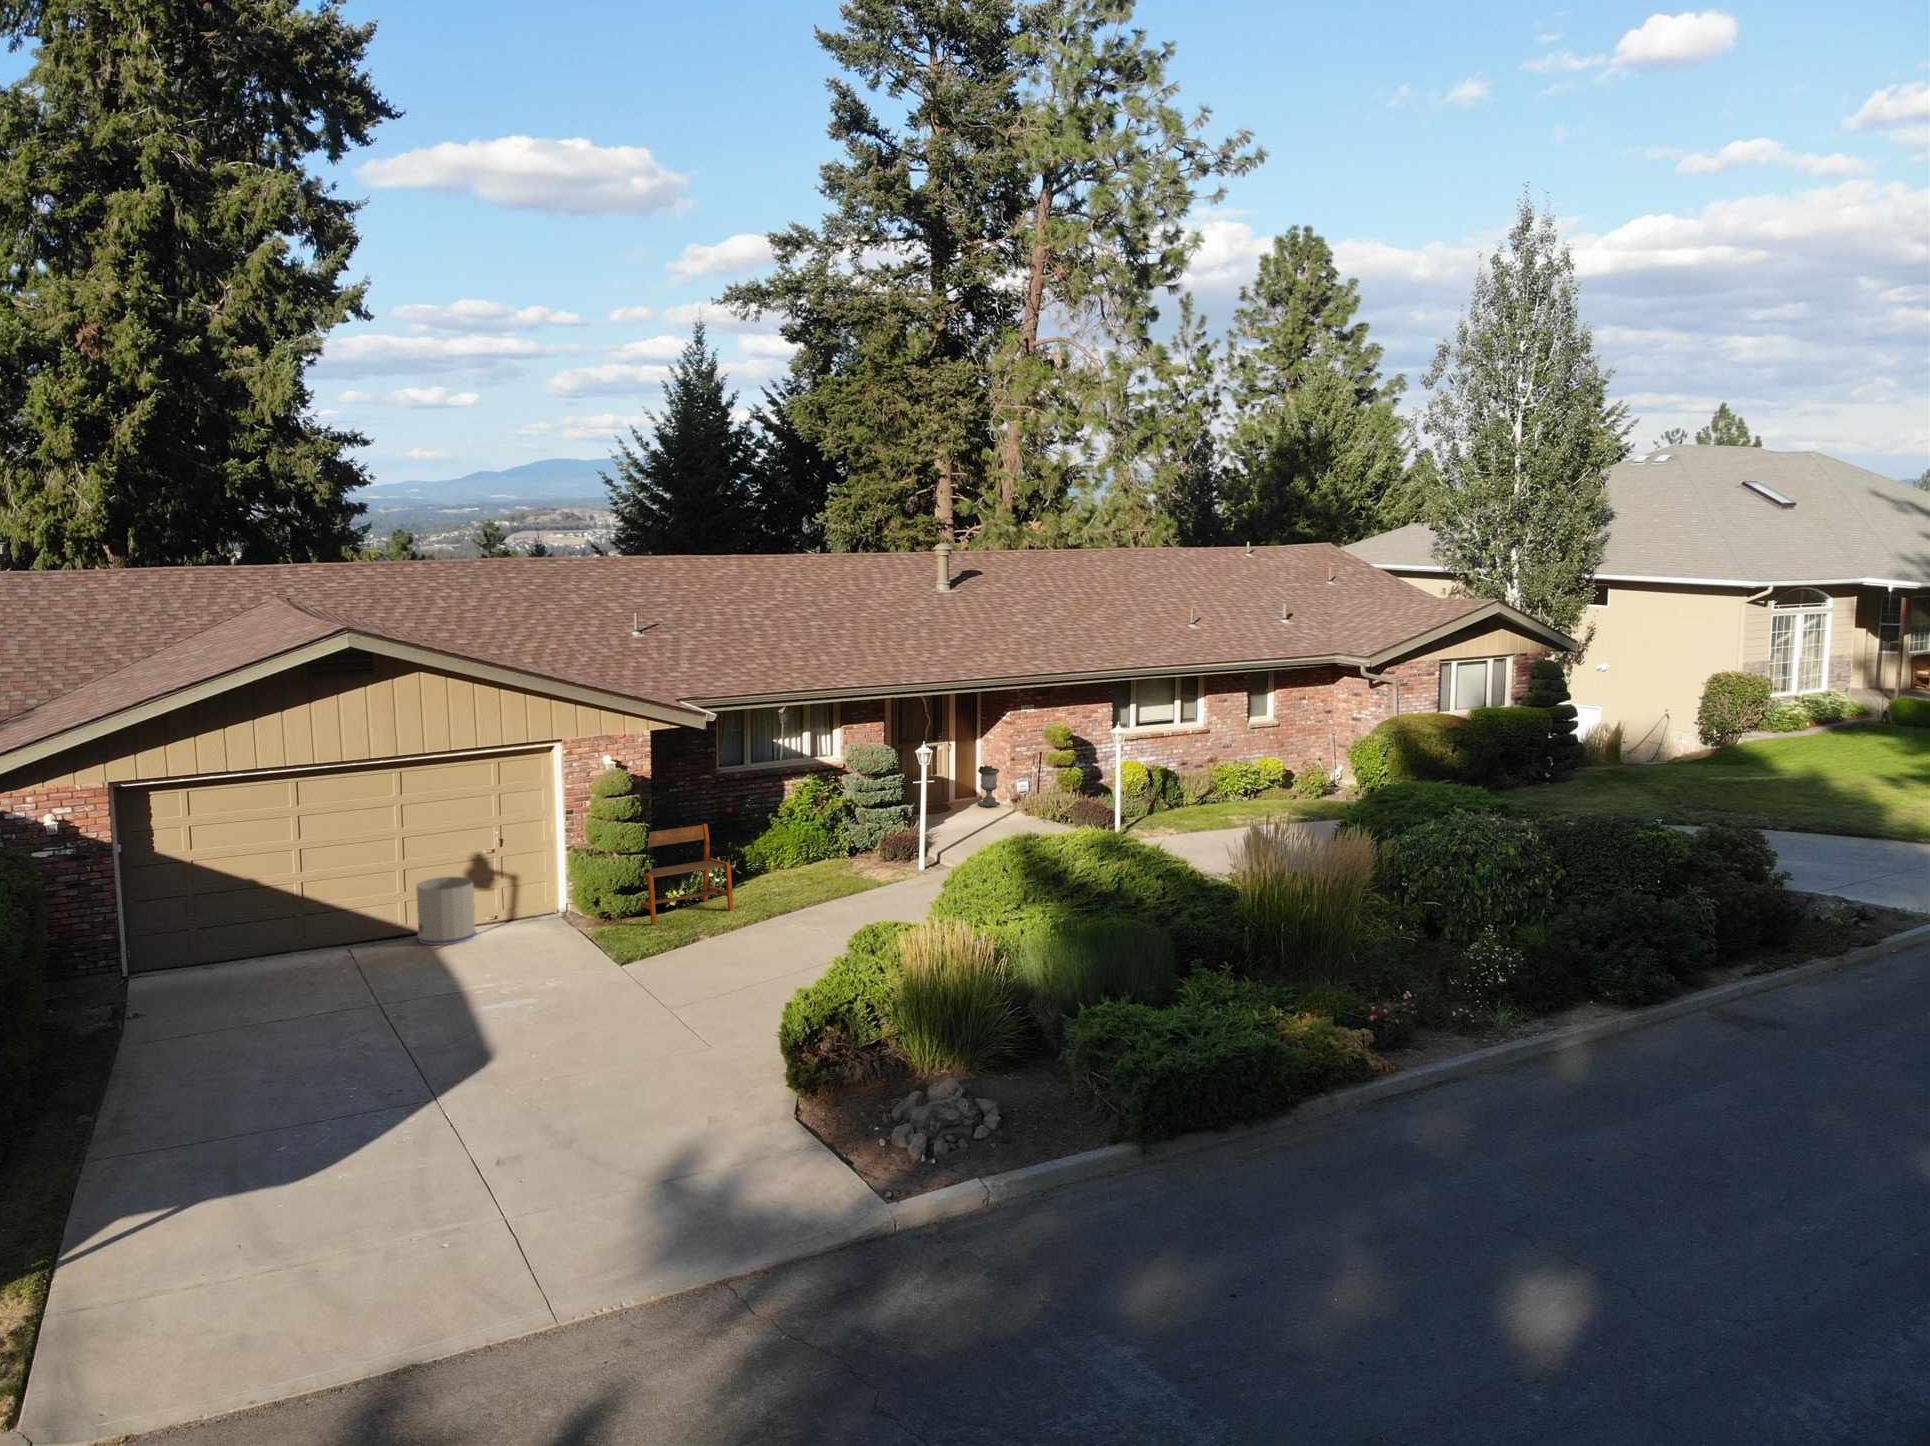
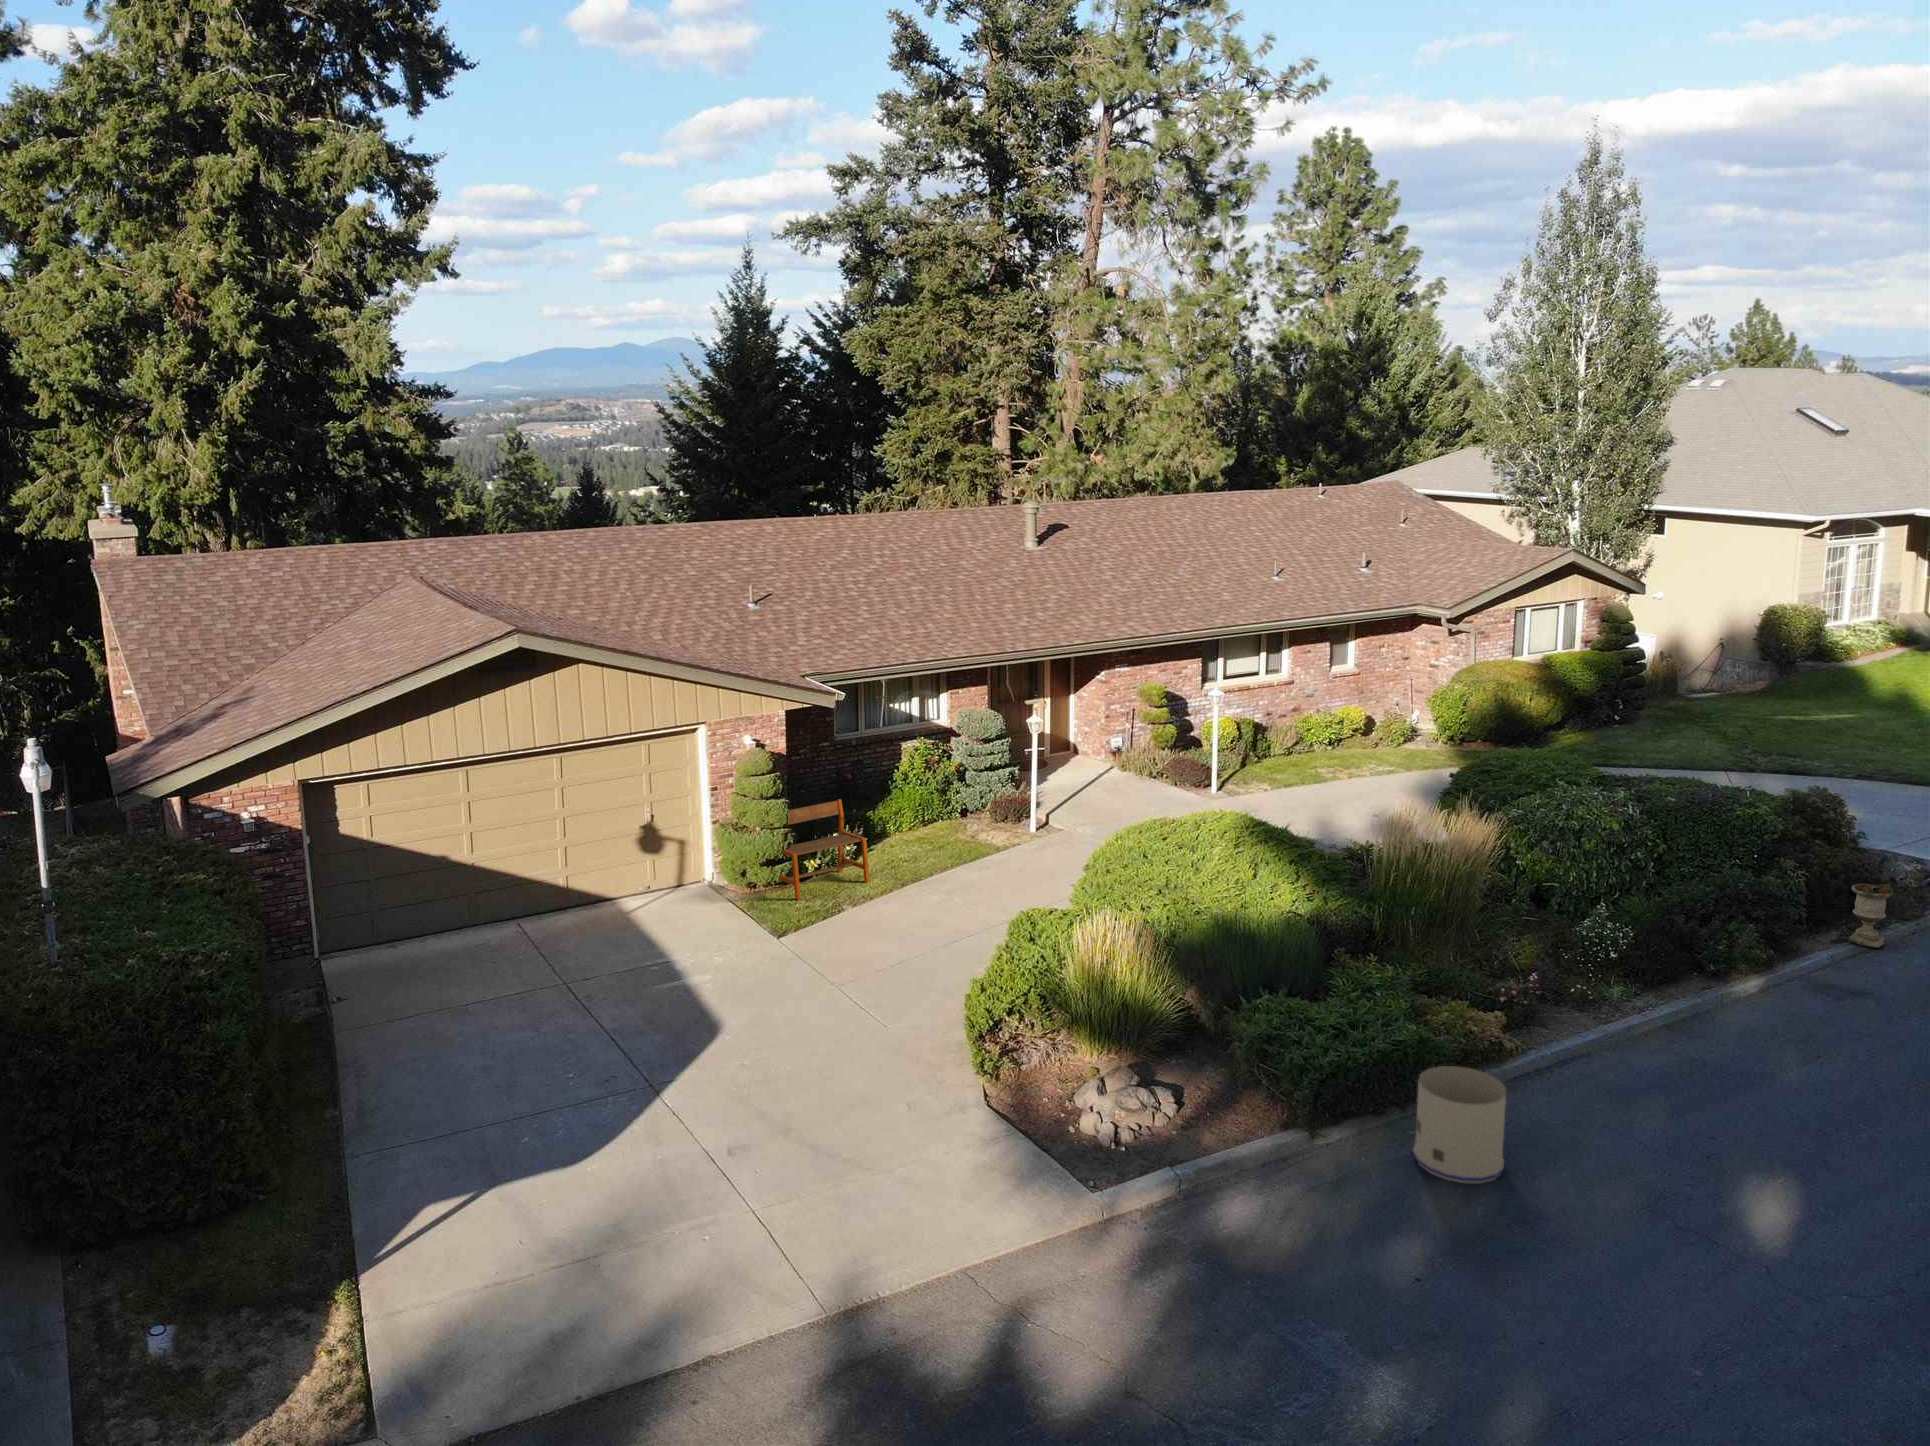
planter: present [978,765,1000,807] -> present [1848,883,1894,948]
trash can: present [416,877,476,945] -> present [1413,1066,1506,1183]

